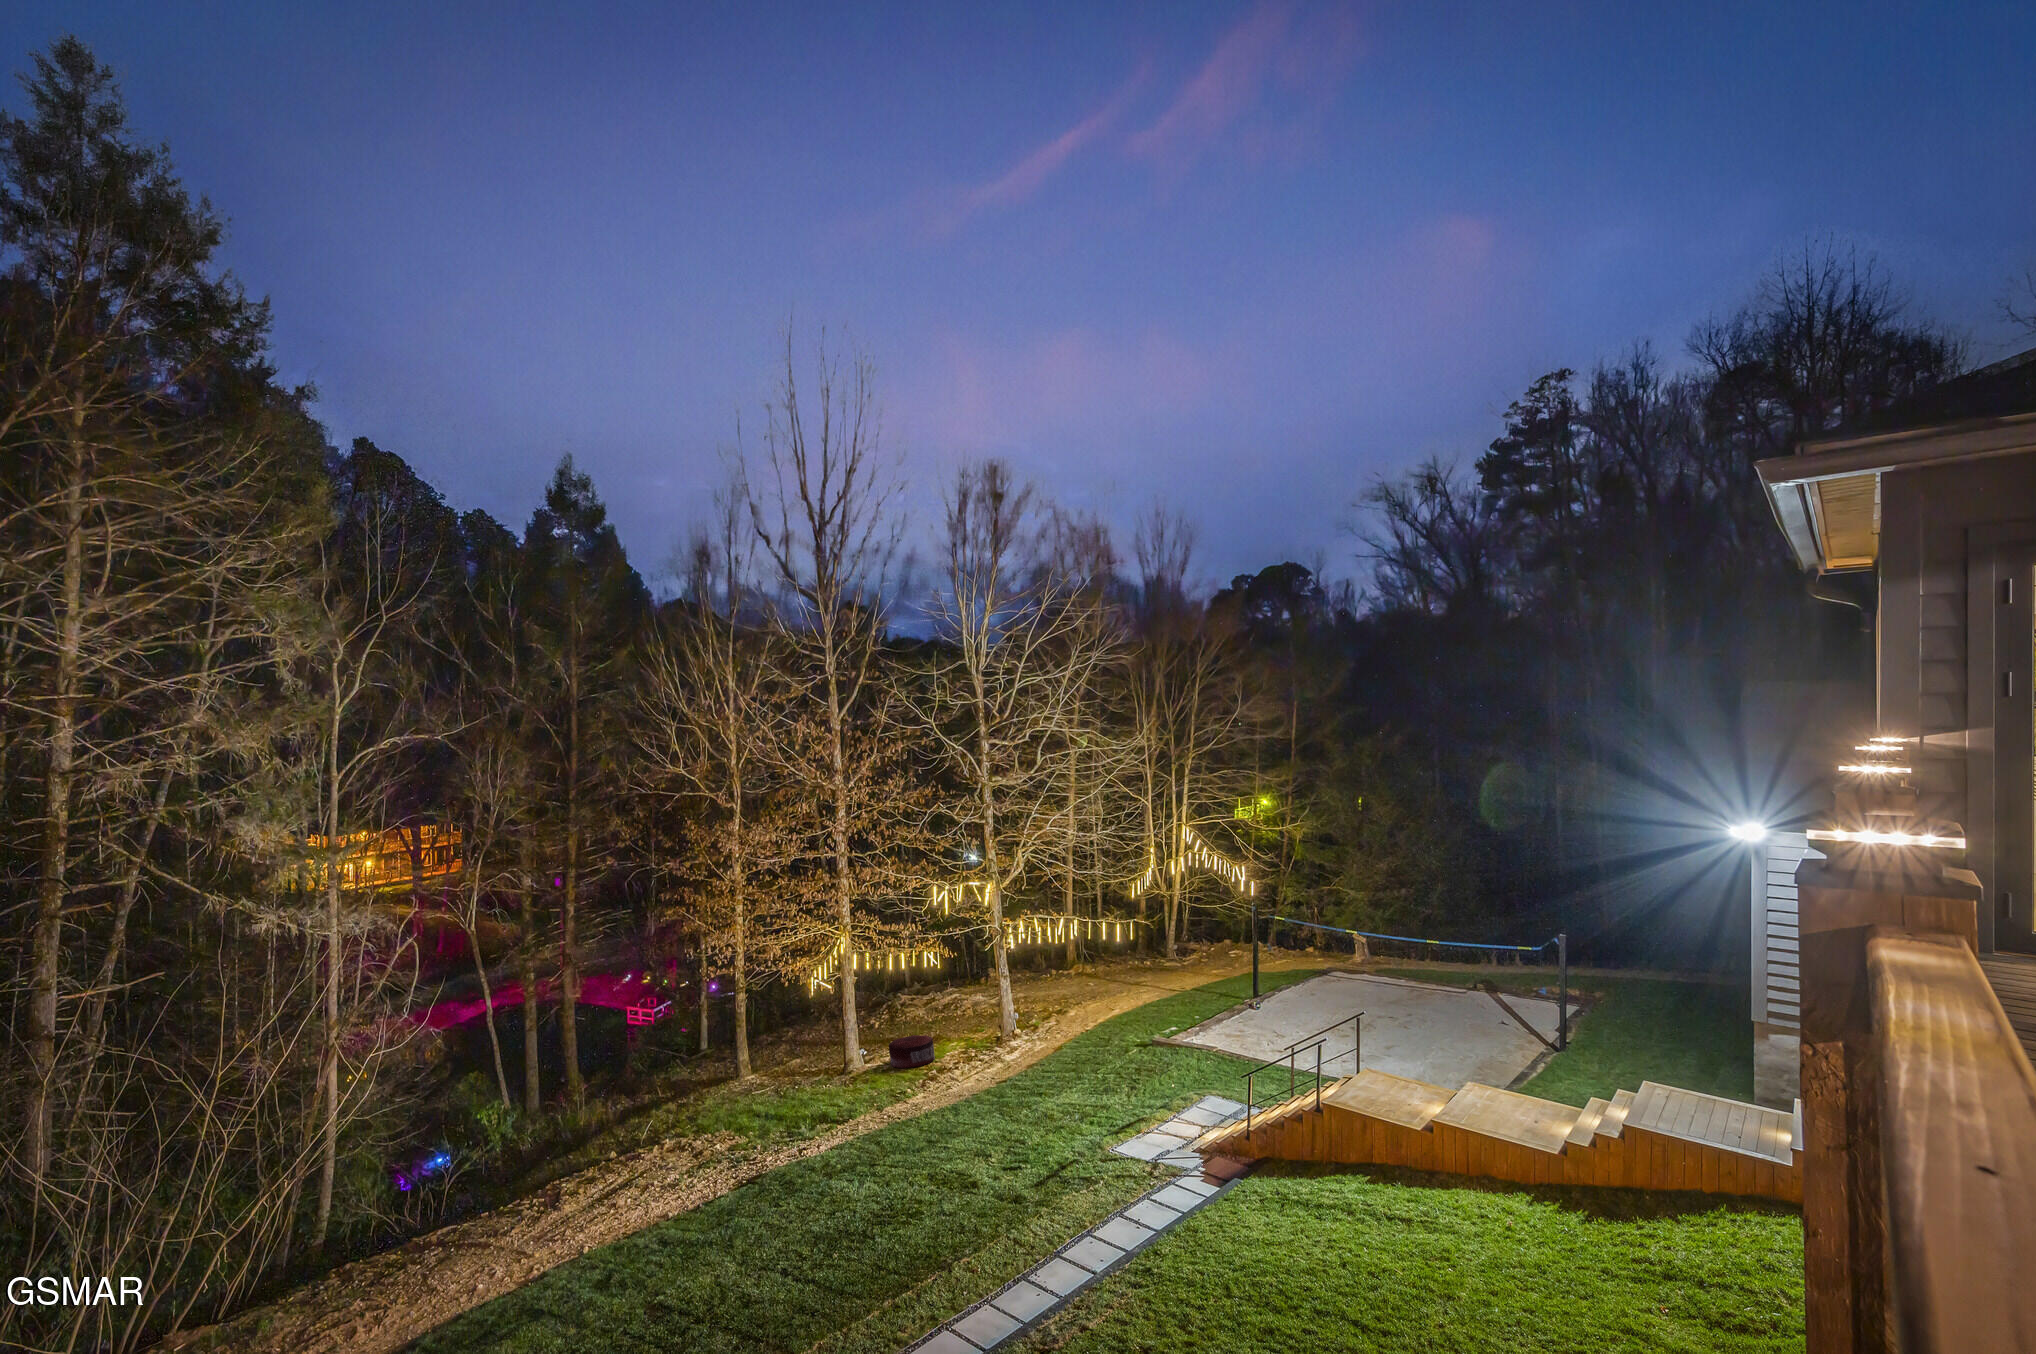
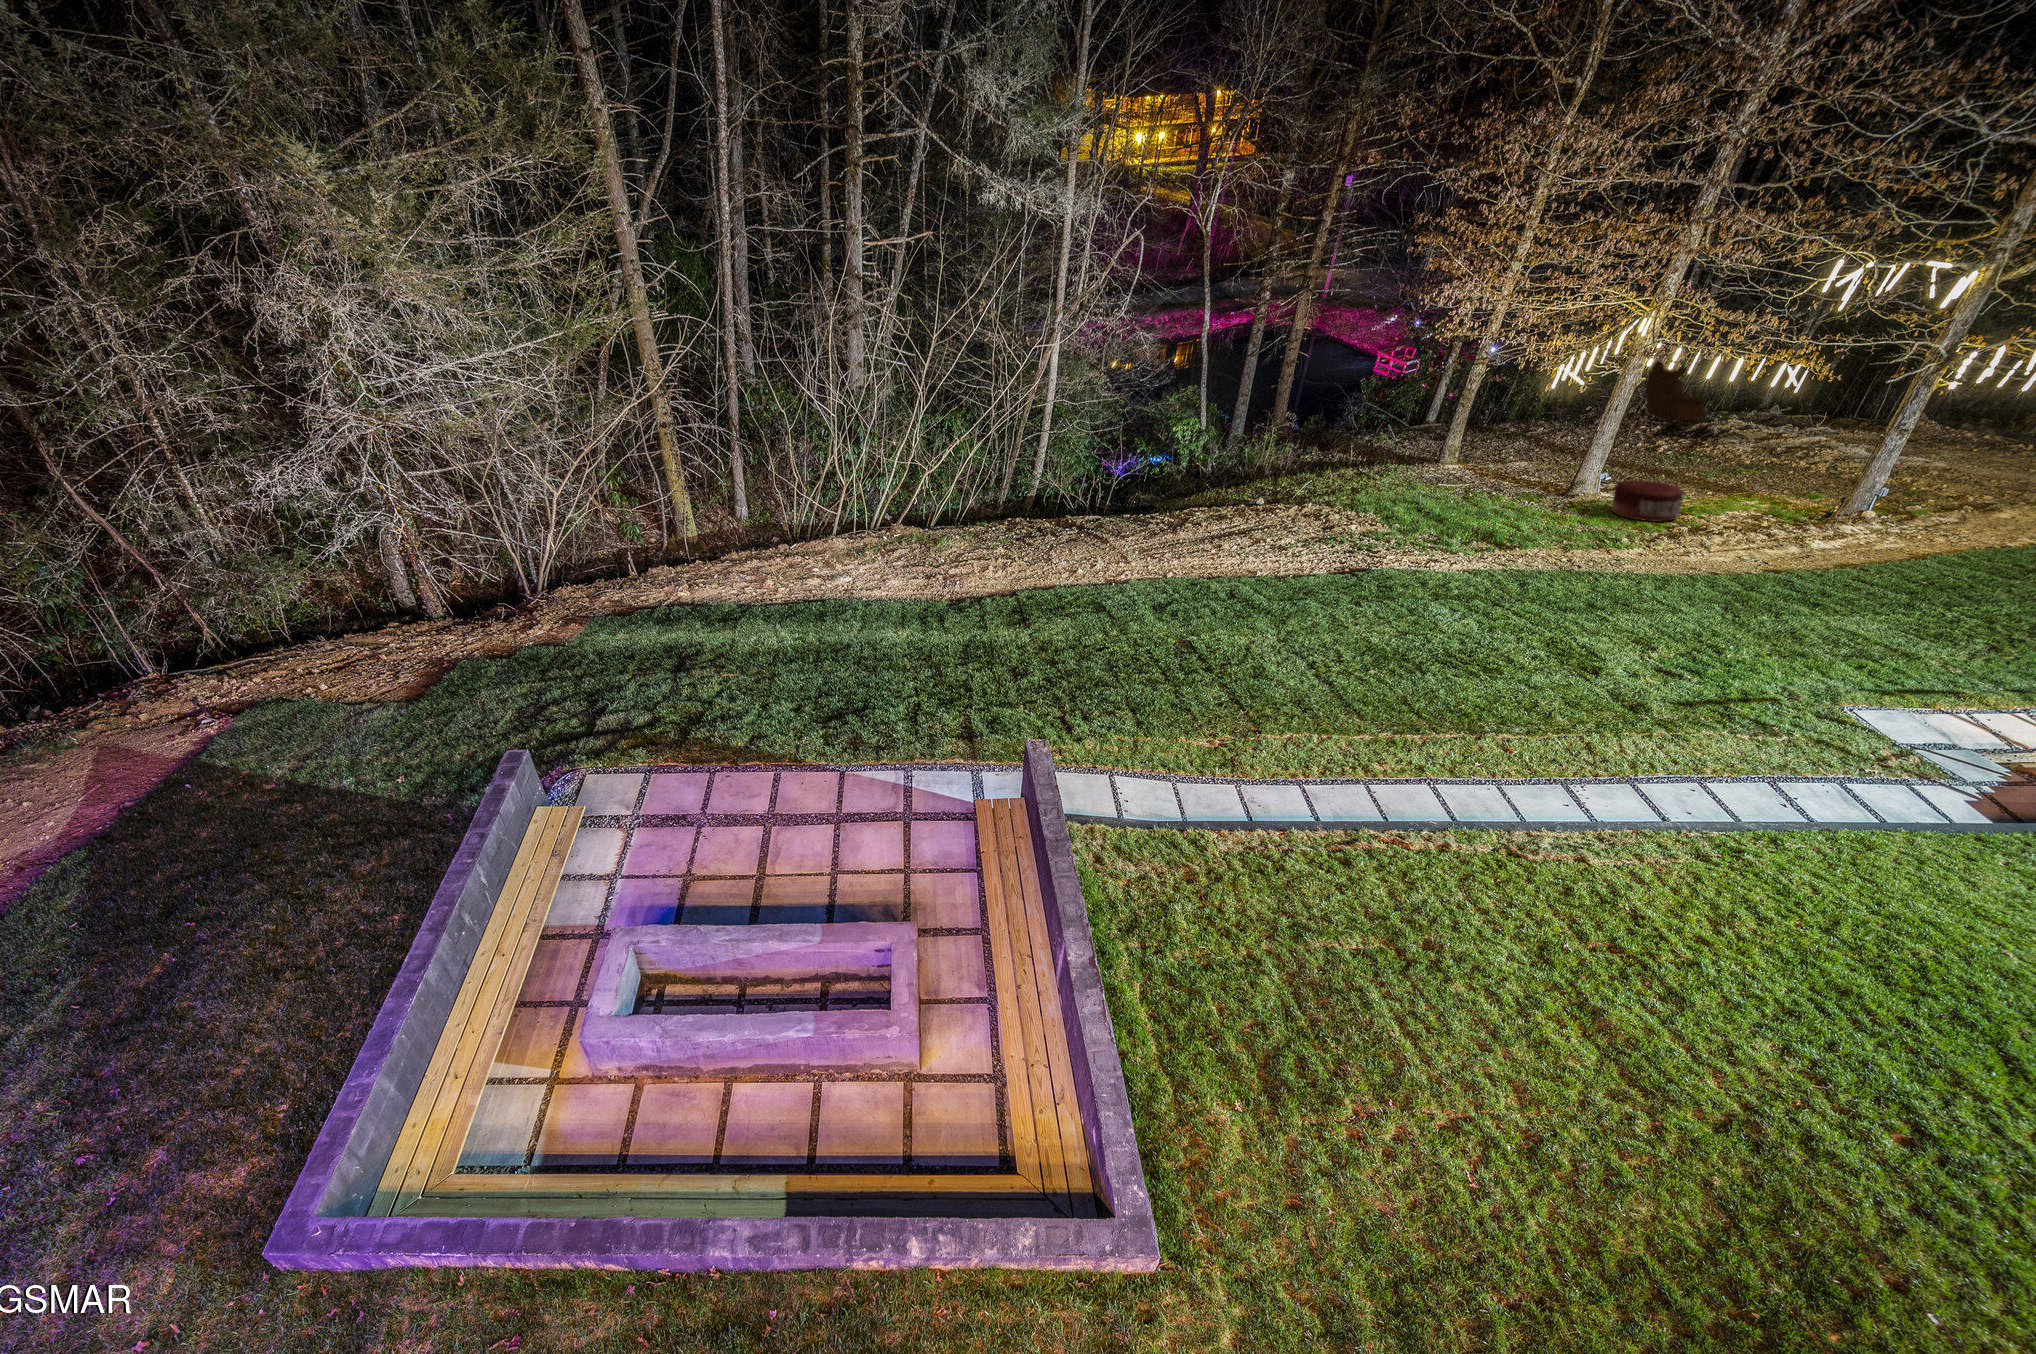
lounge chair: none [855,946,915,1001] -> present [1646,360,1718,439]

